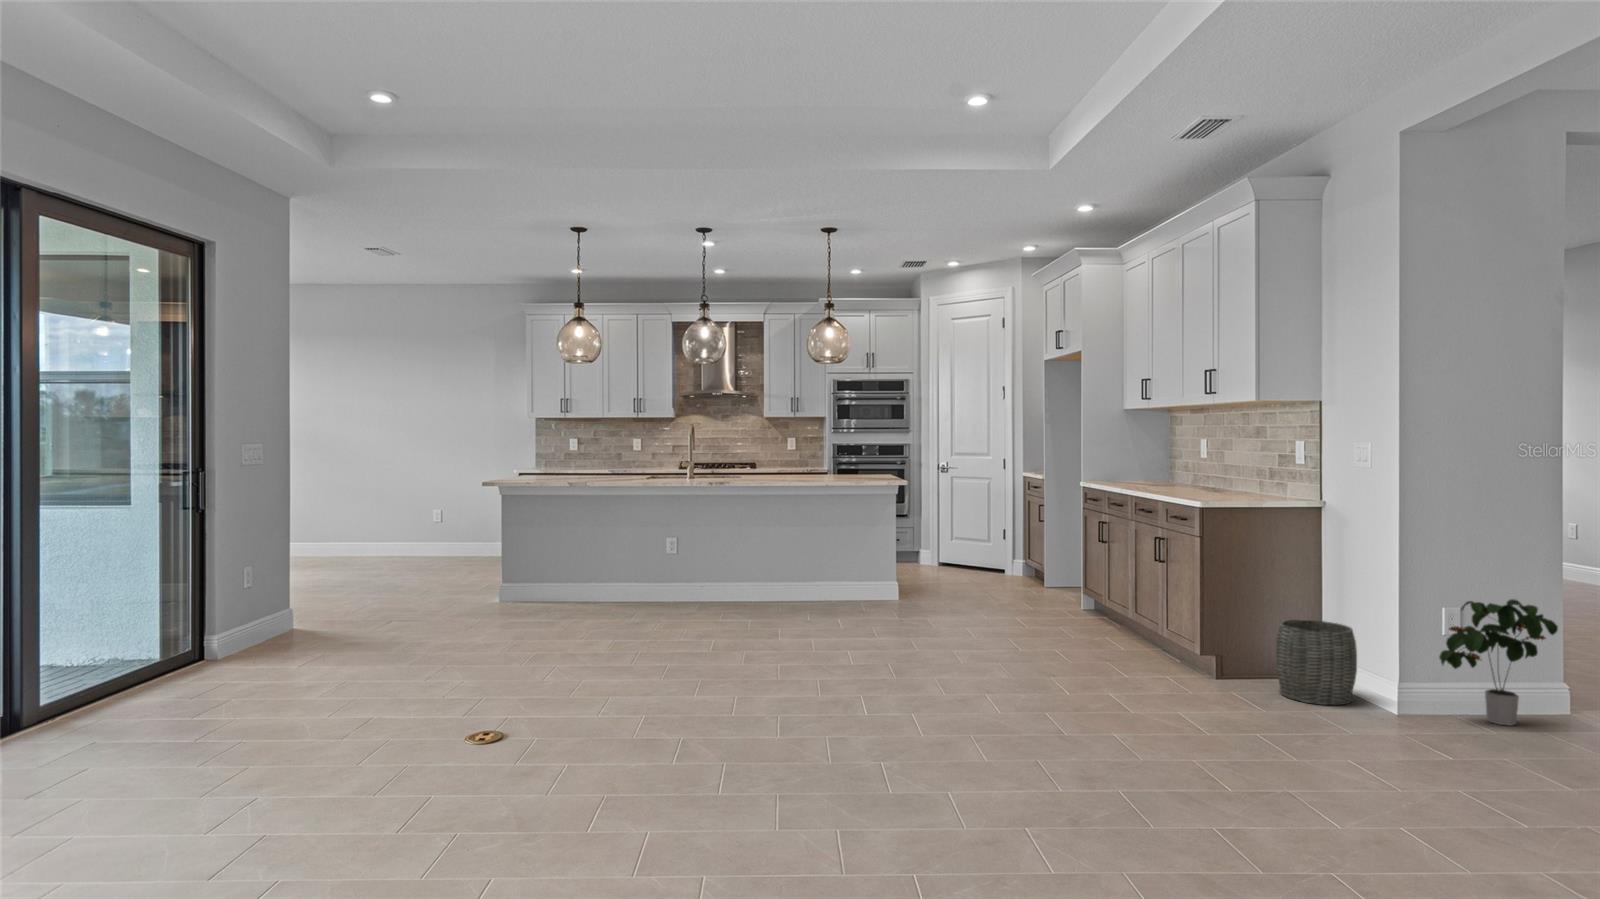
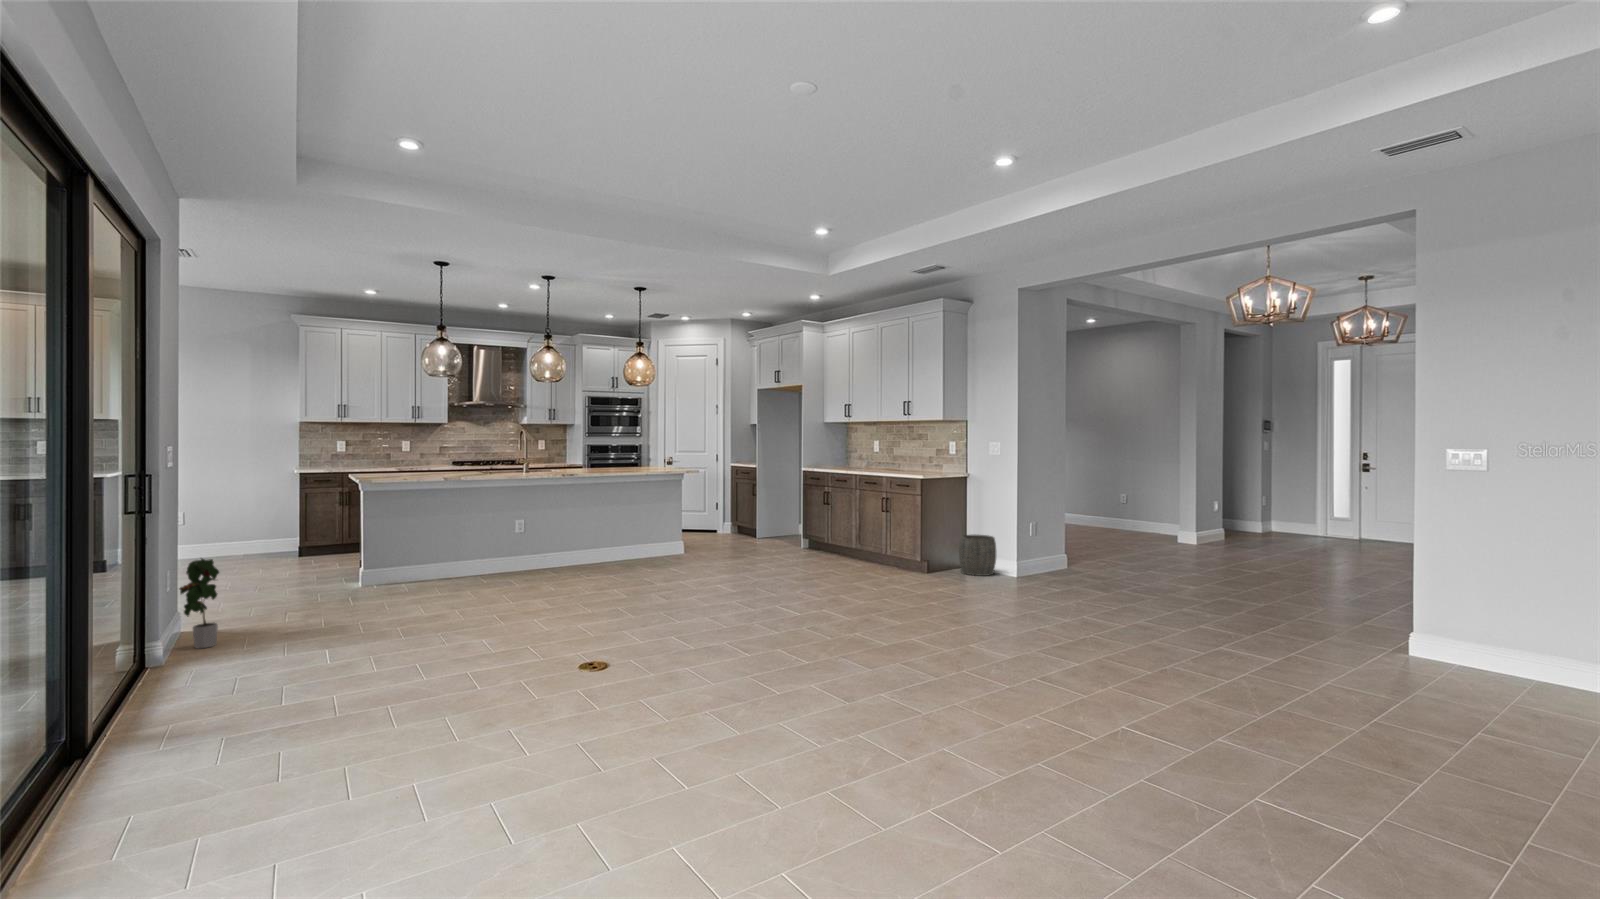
potted plant: present [1439,599,1558,726] -> present [180,559,219,648]

